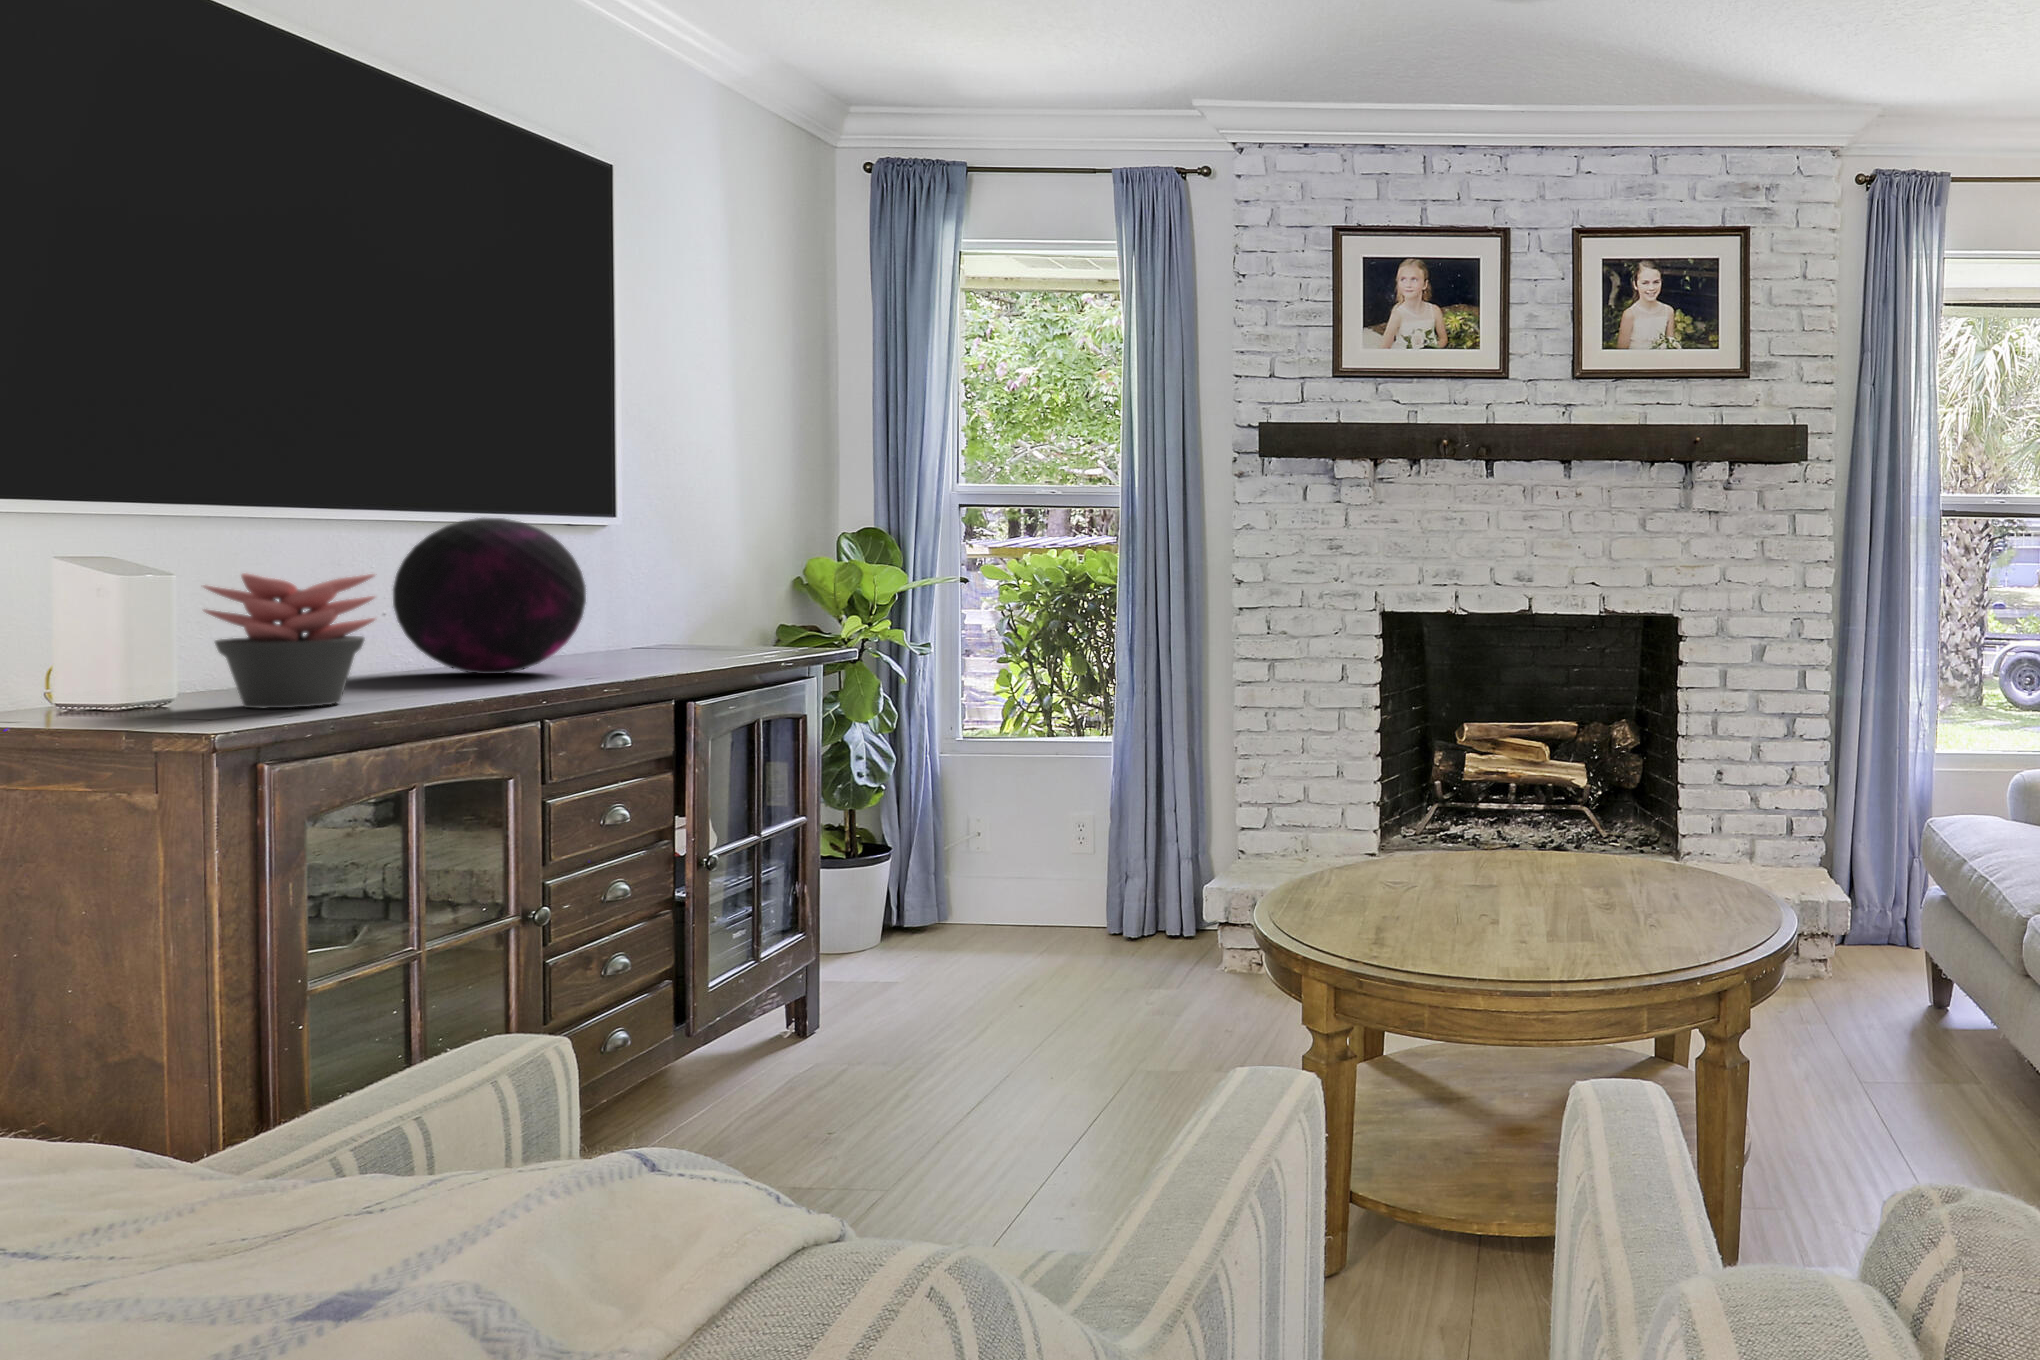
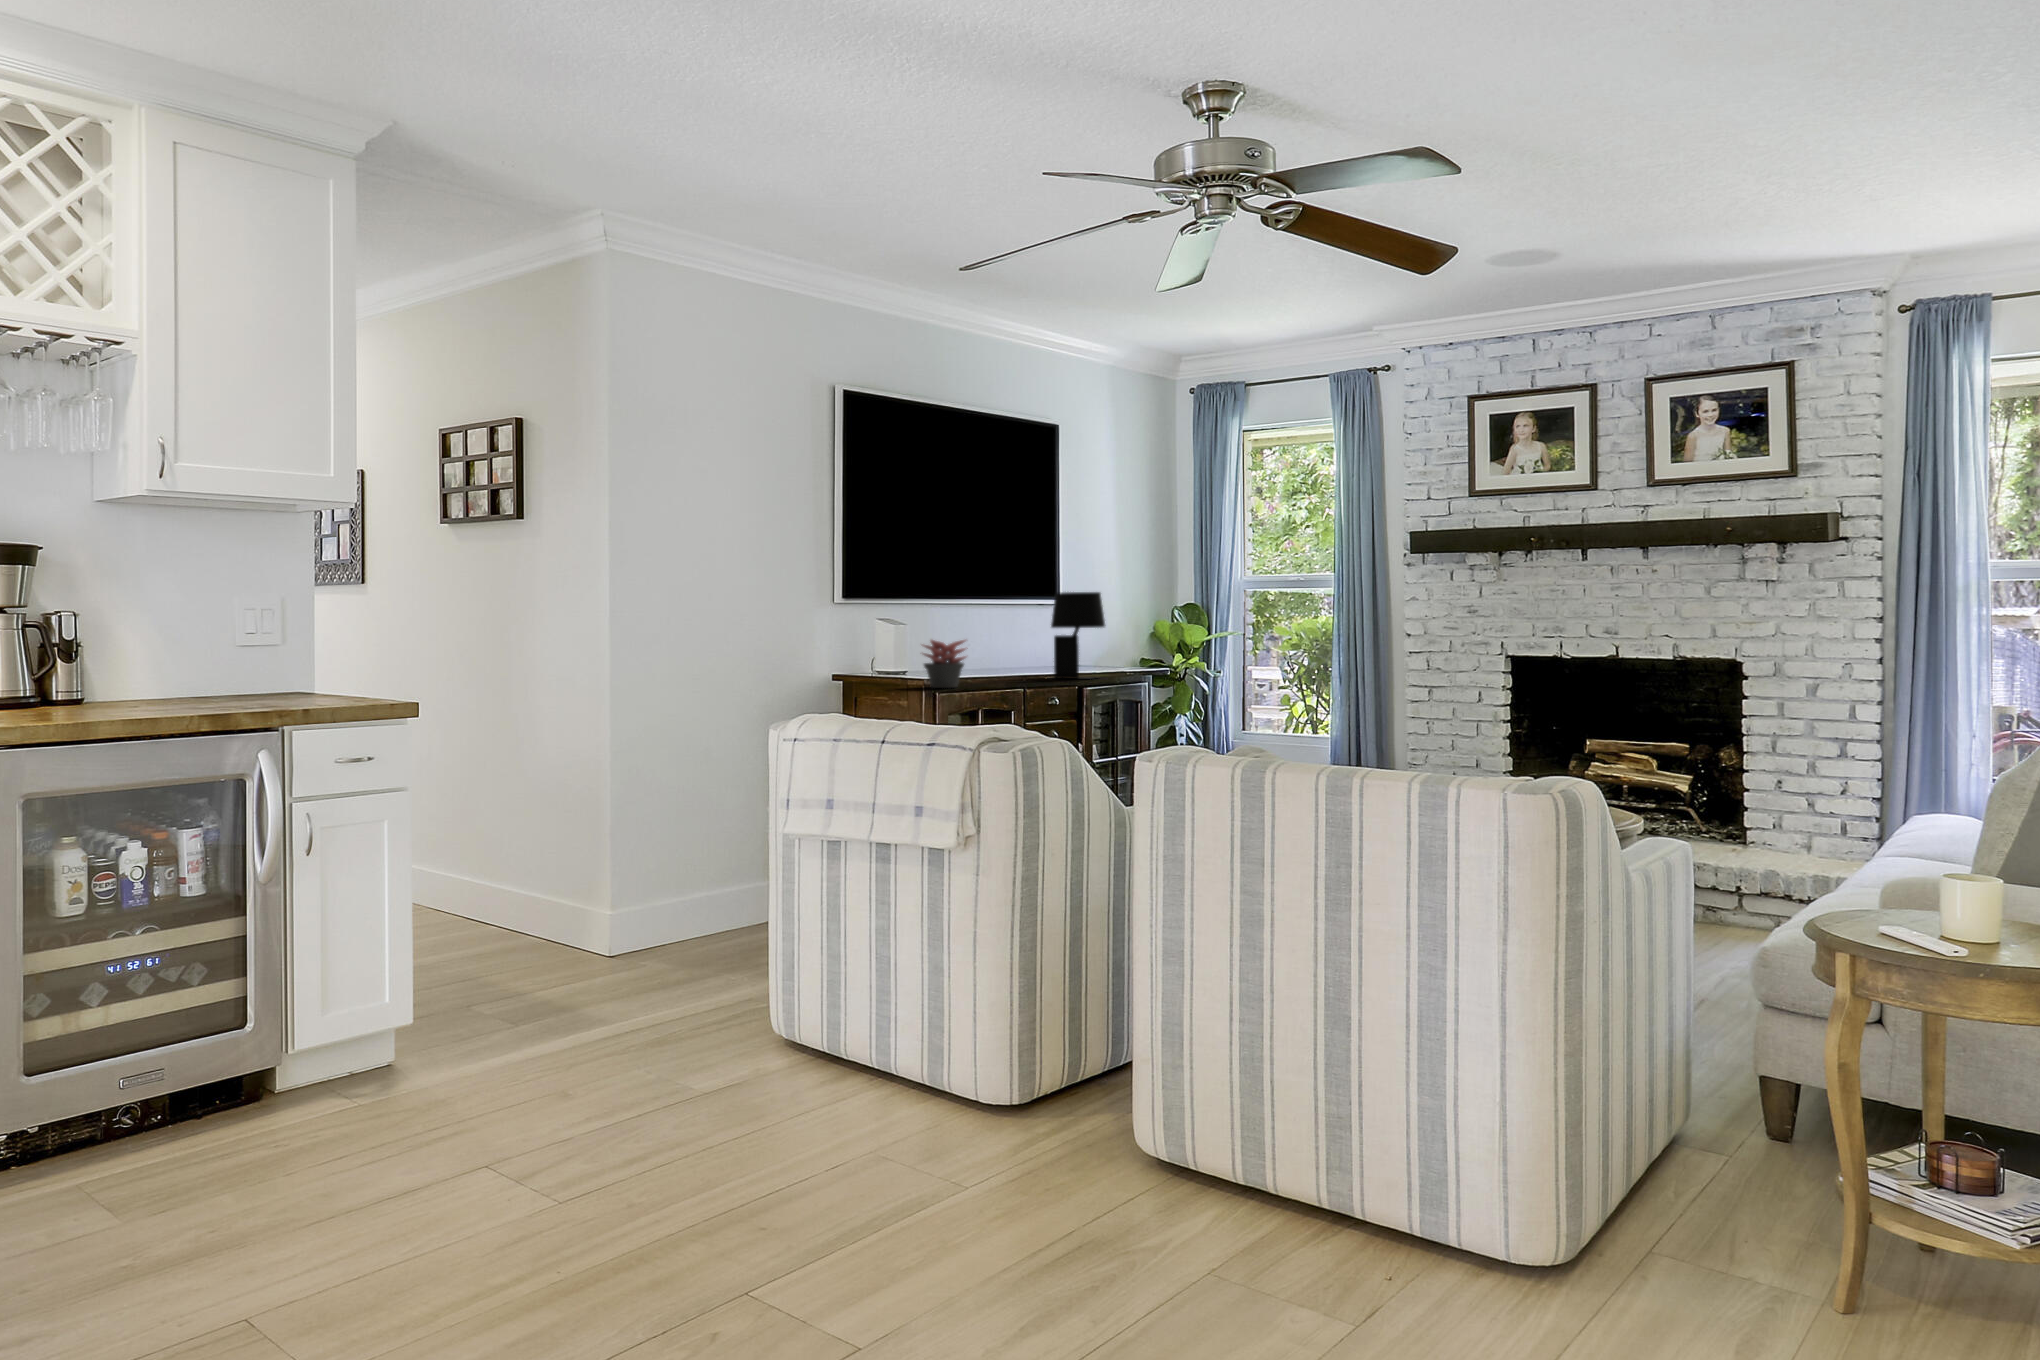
table lamp: none [591,478,735,664] -> present [1051,592,1105,679]
decorative orb: present [393,518,586,674] -> none [974,614,1041,681]

